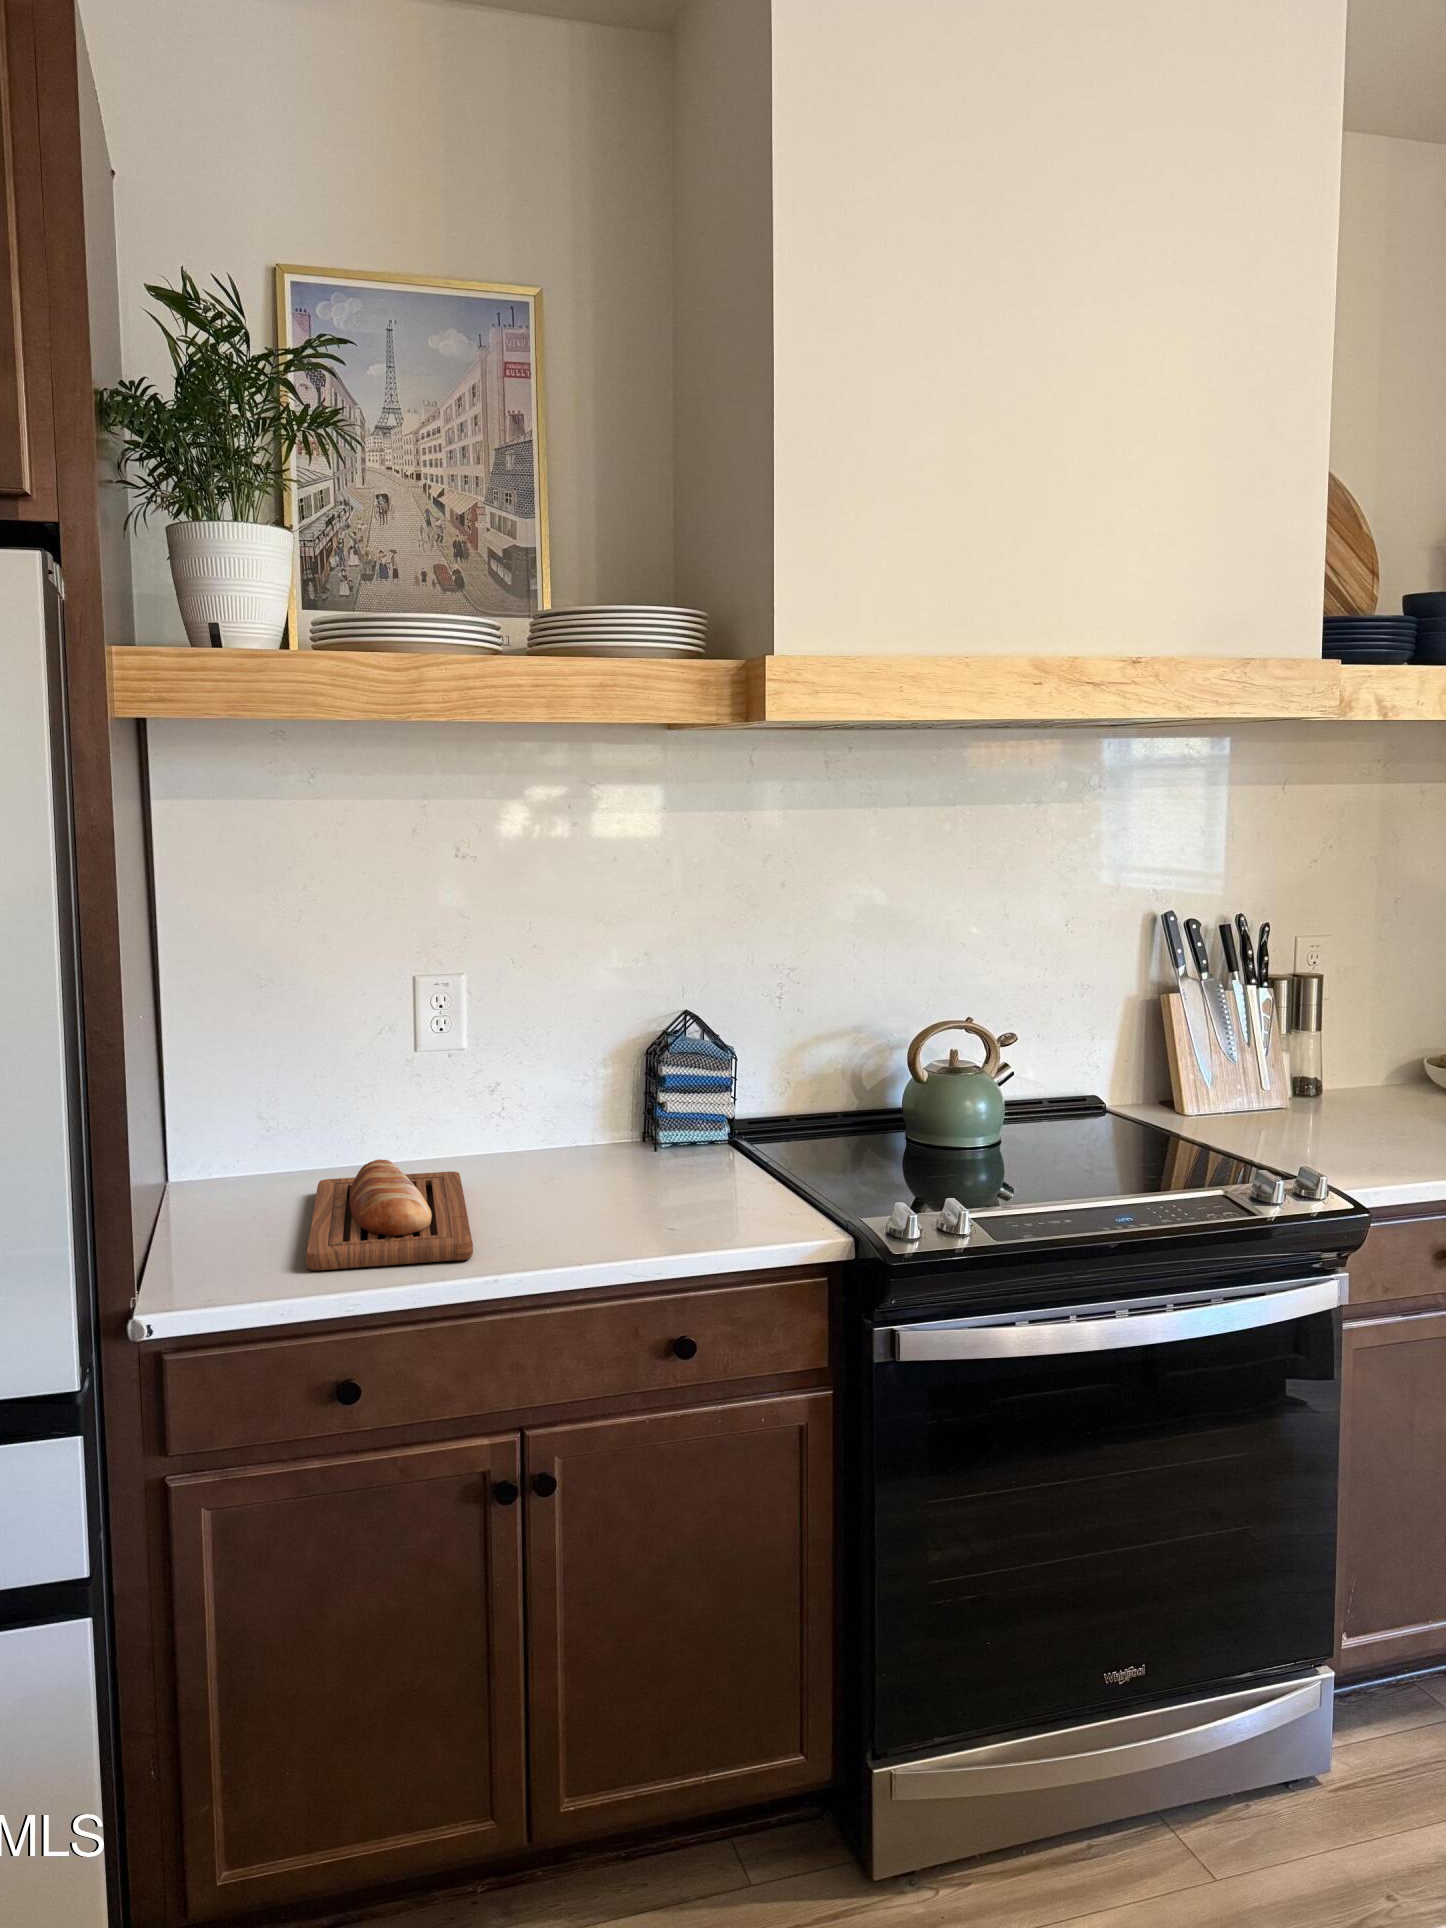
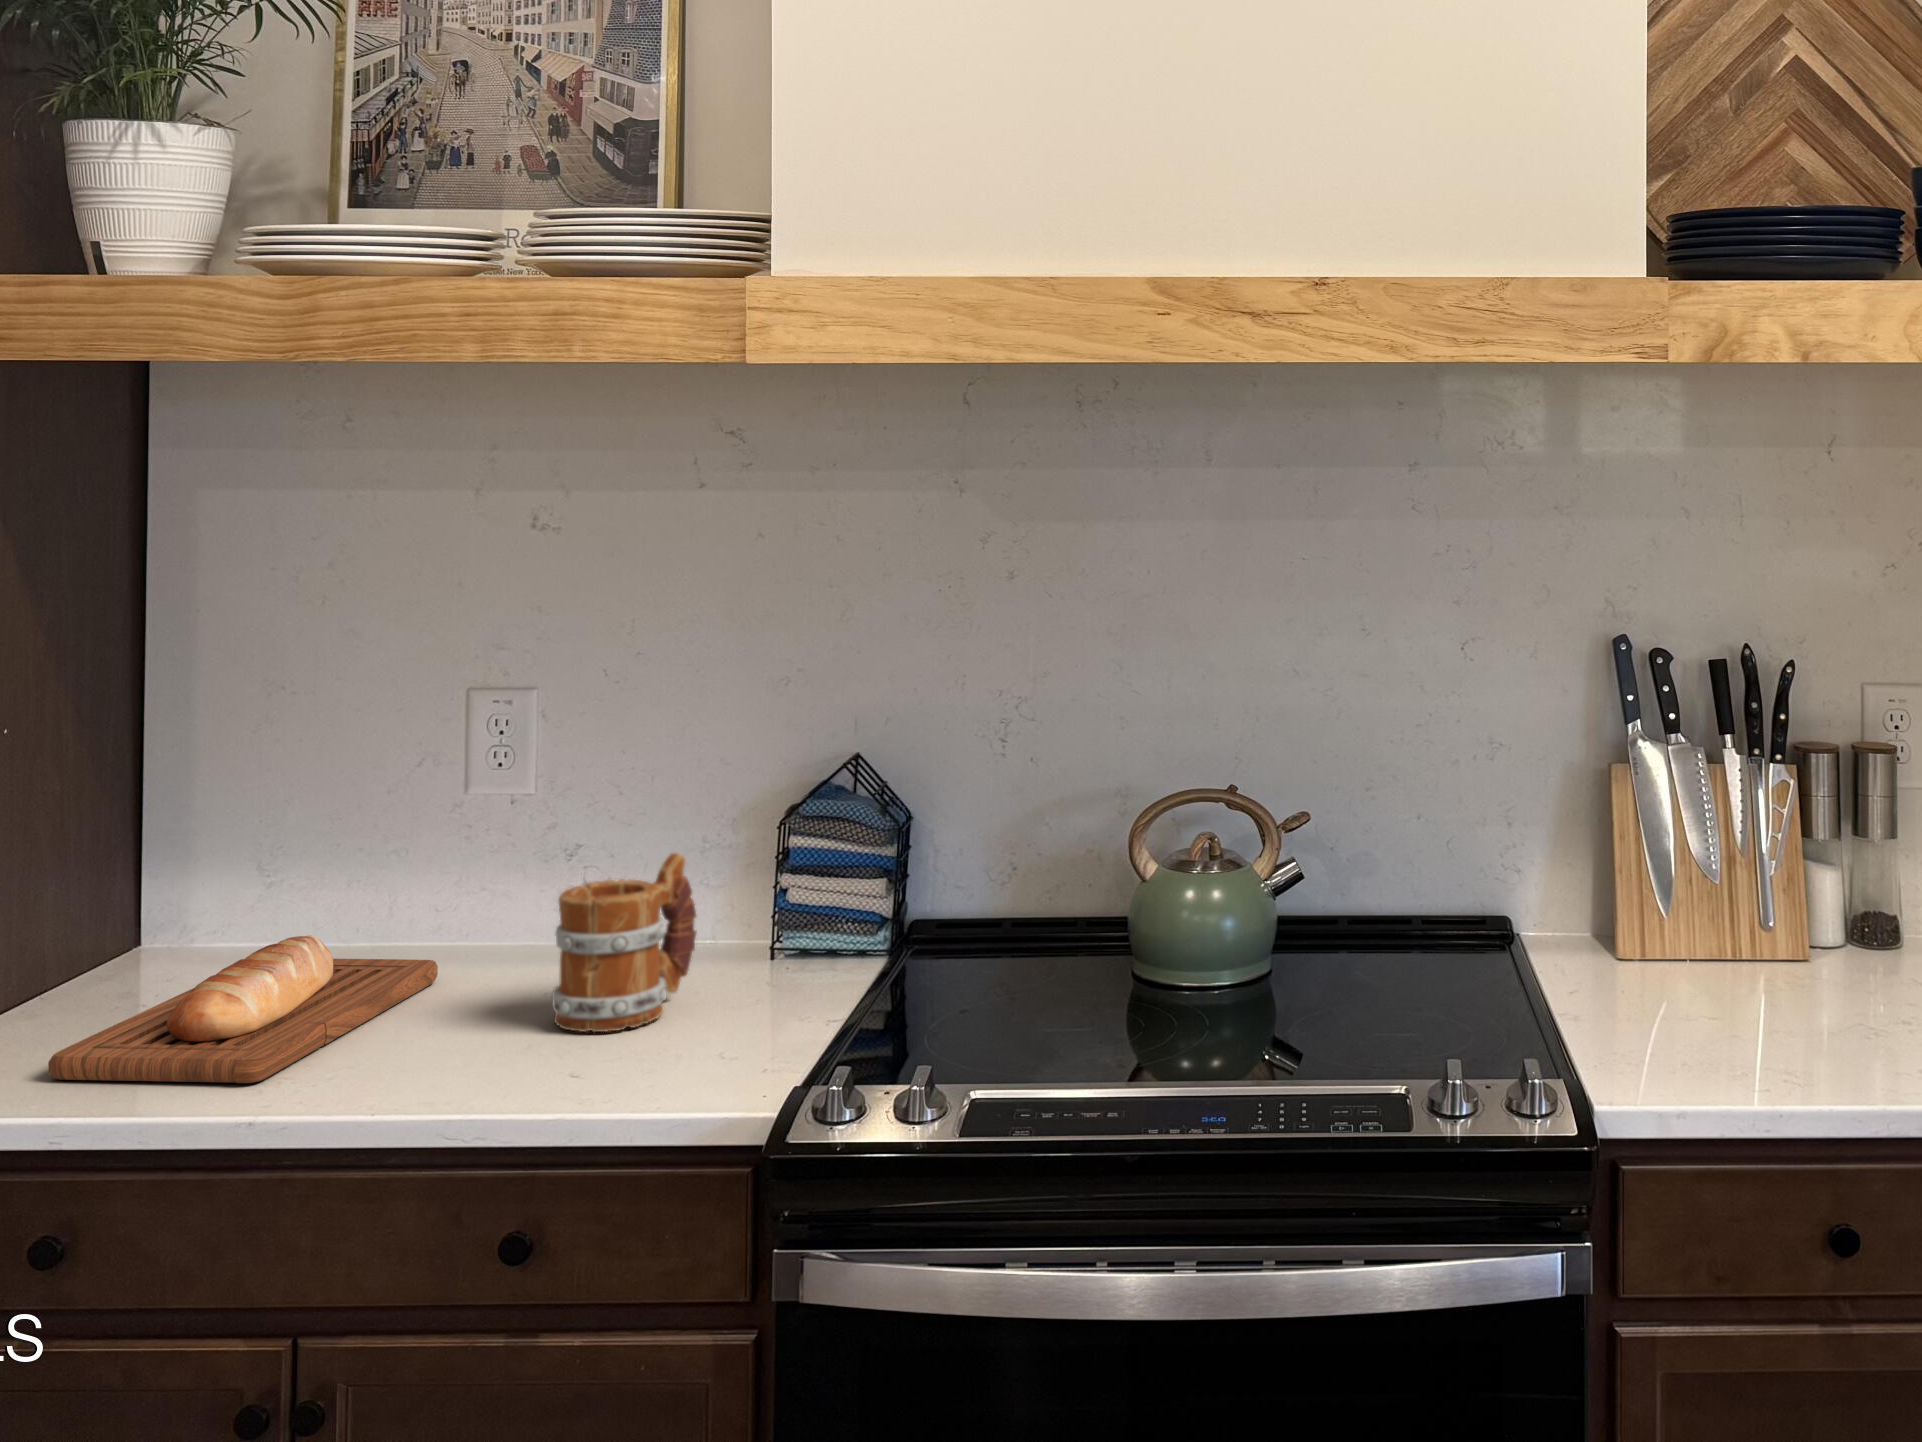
mug: none [590,1082,670,1208] -> present [552,853,697,1032]

